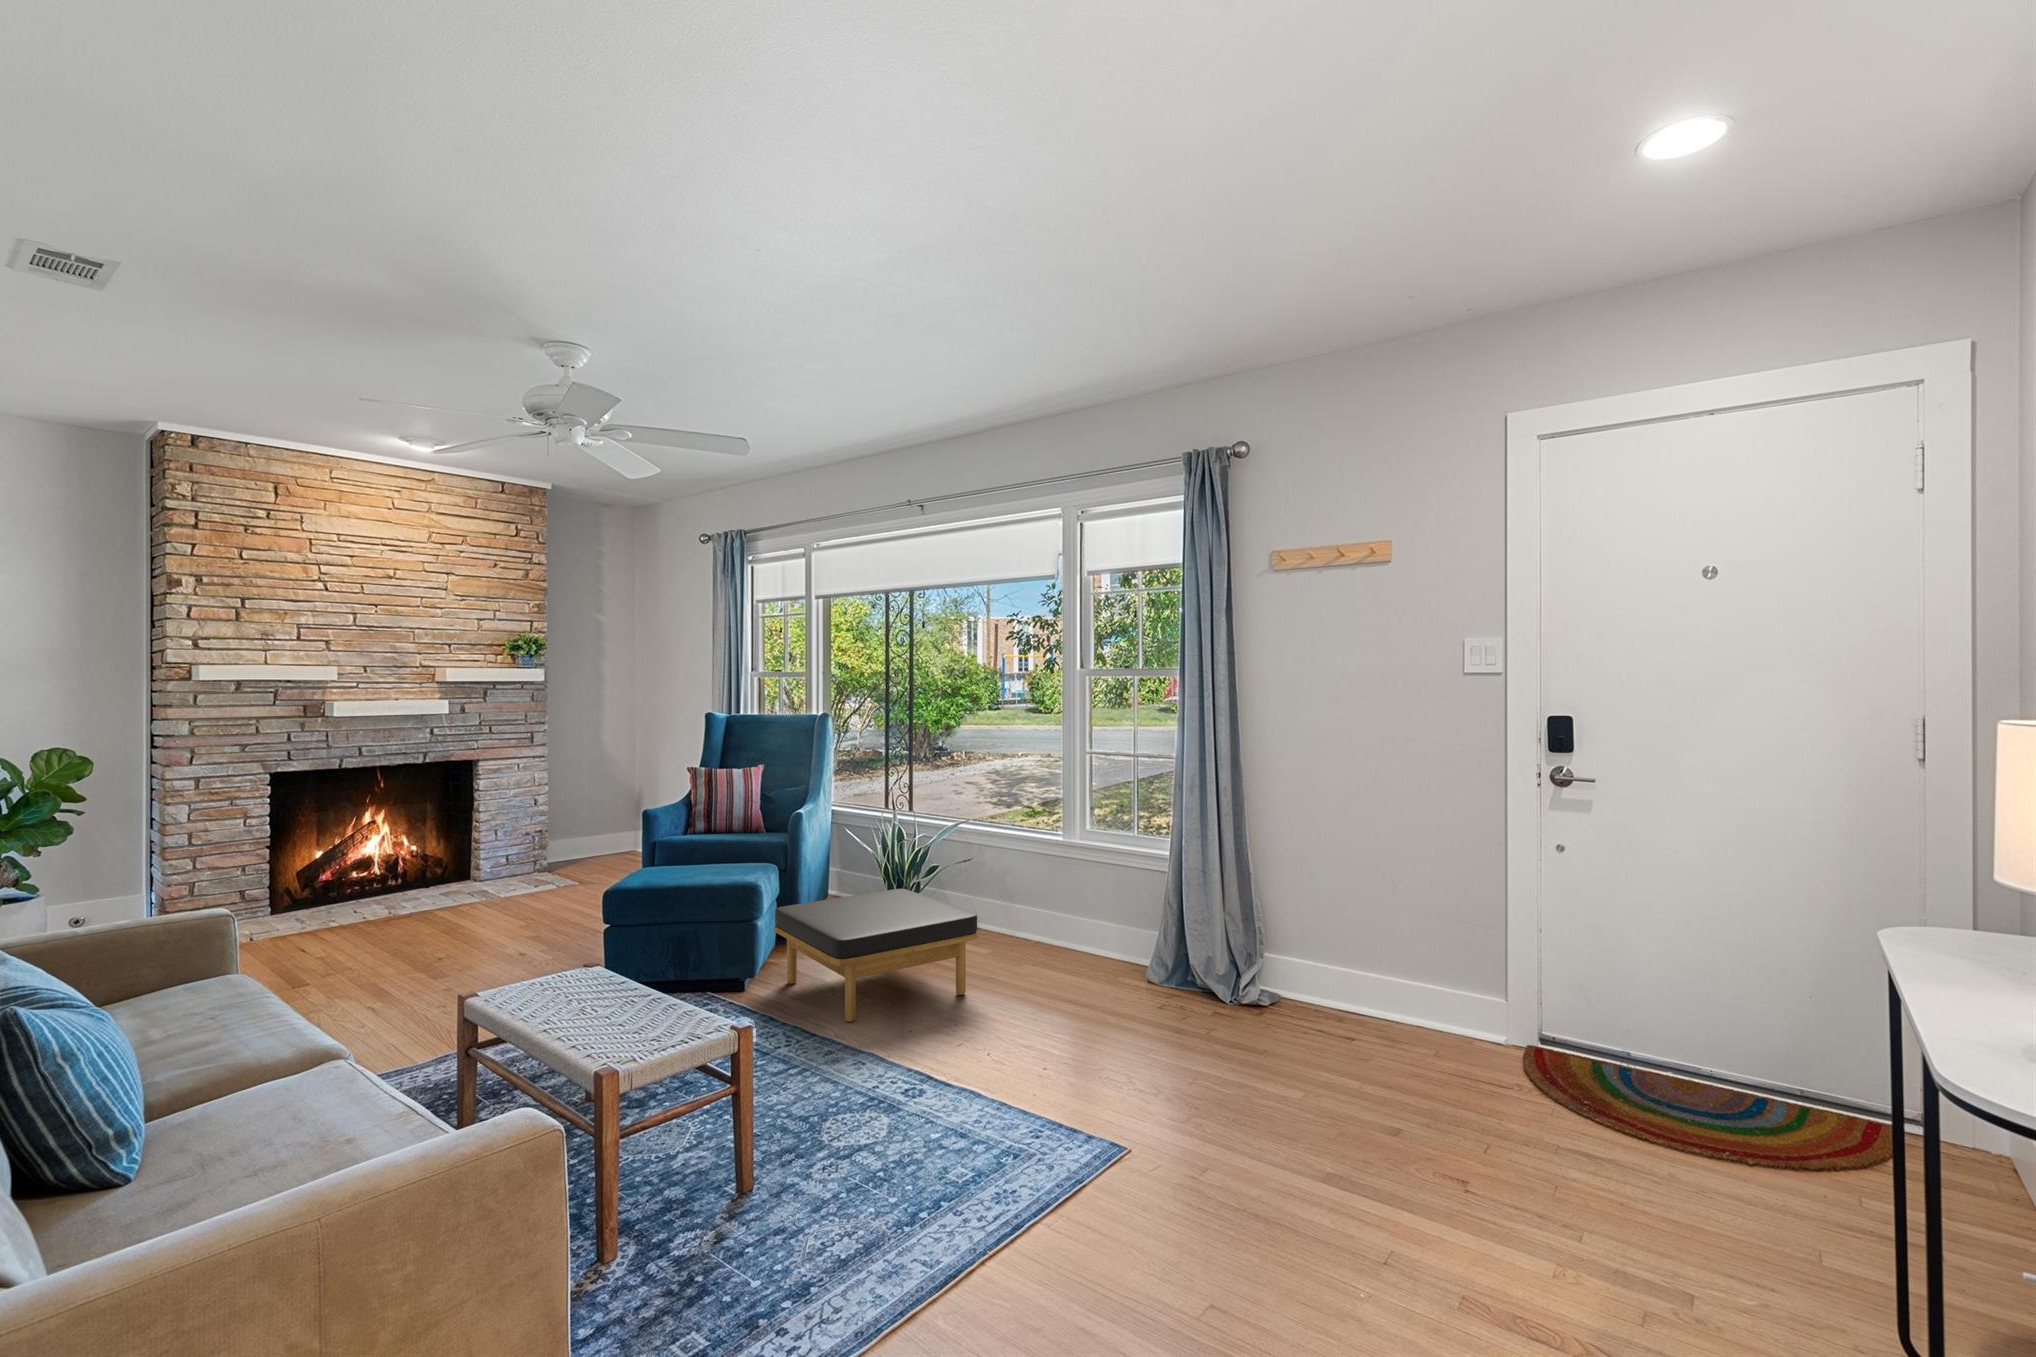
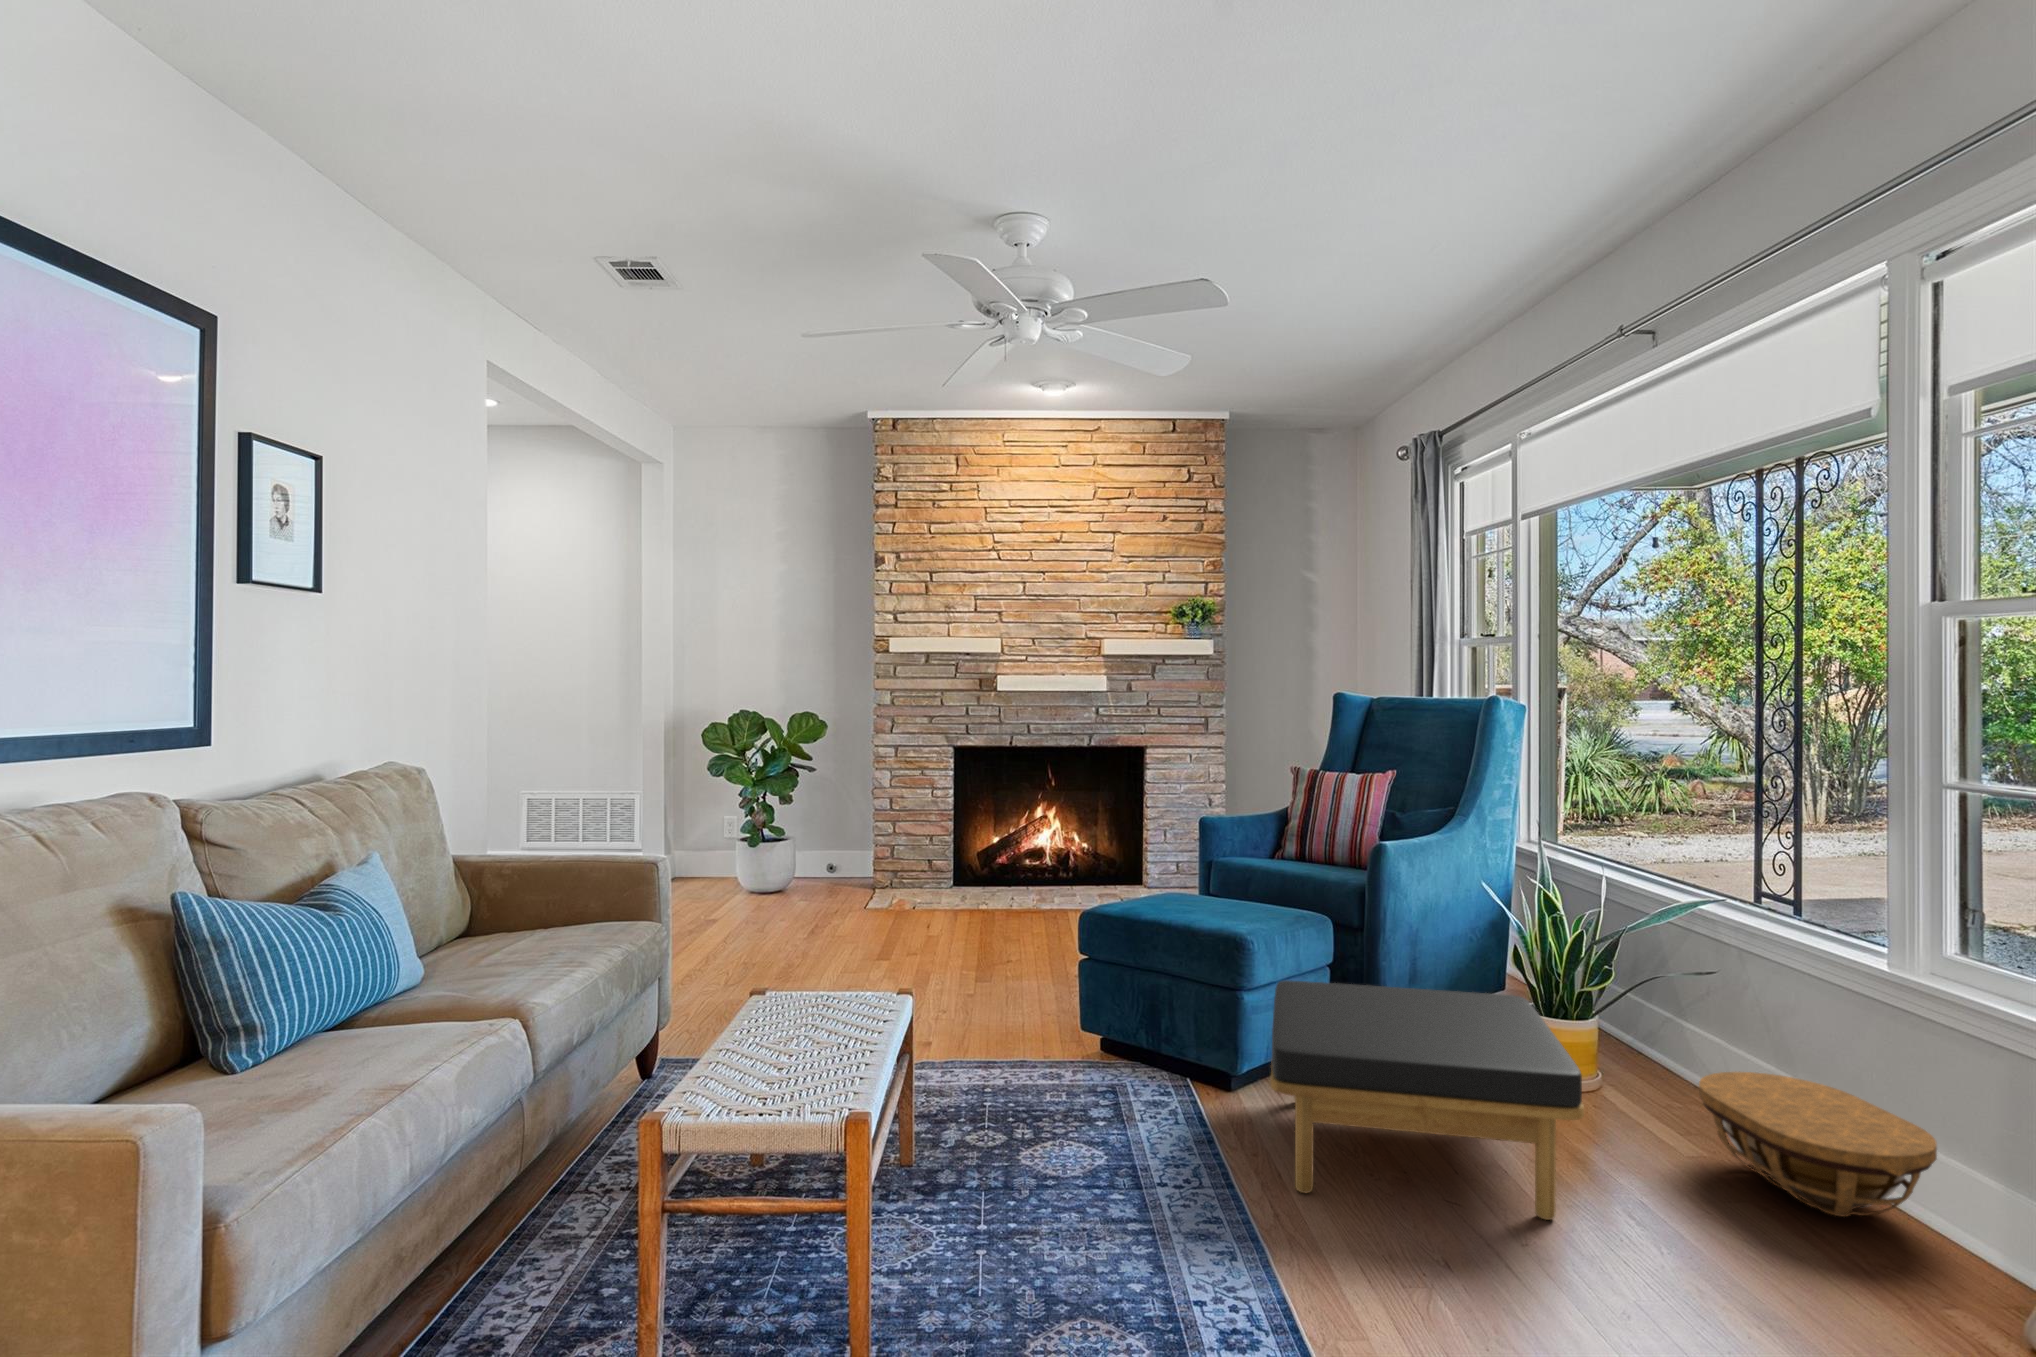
basket: none [987,902,1086,958] -> present [1699,1072,1937,1217]

